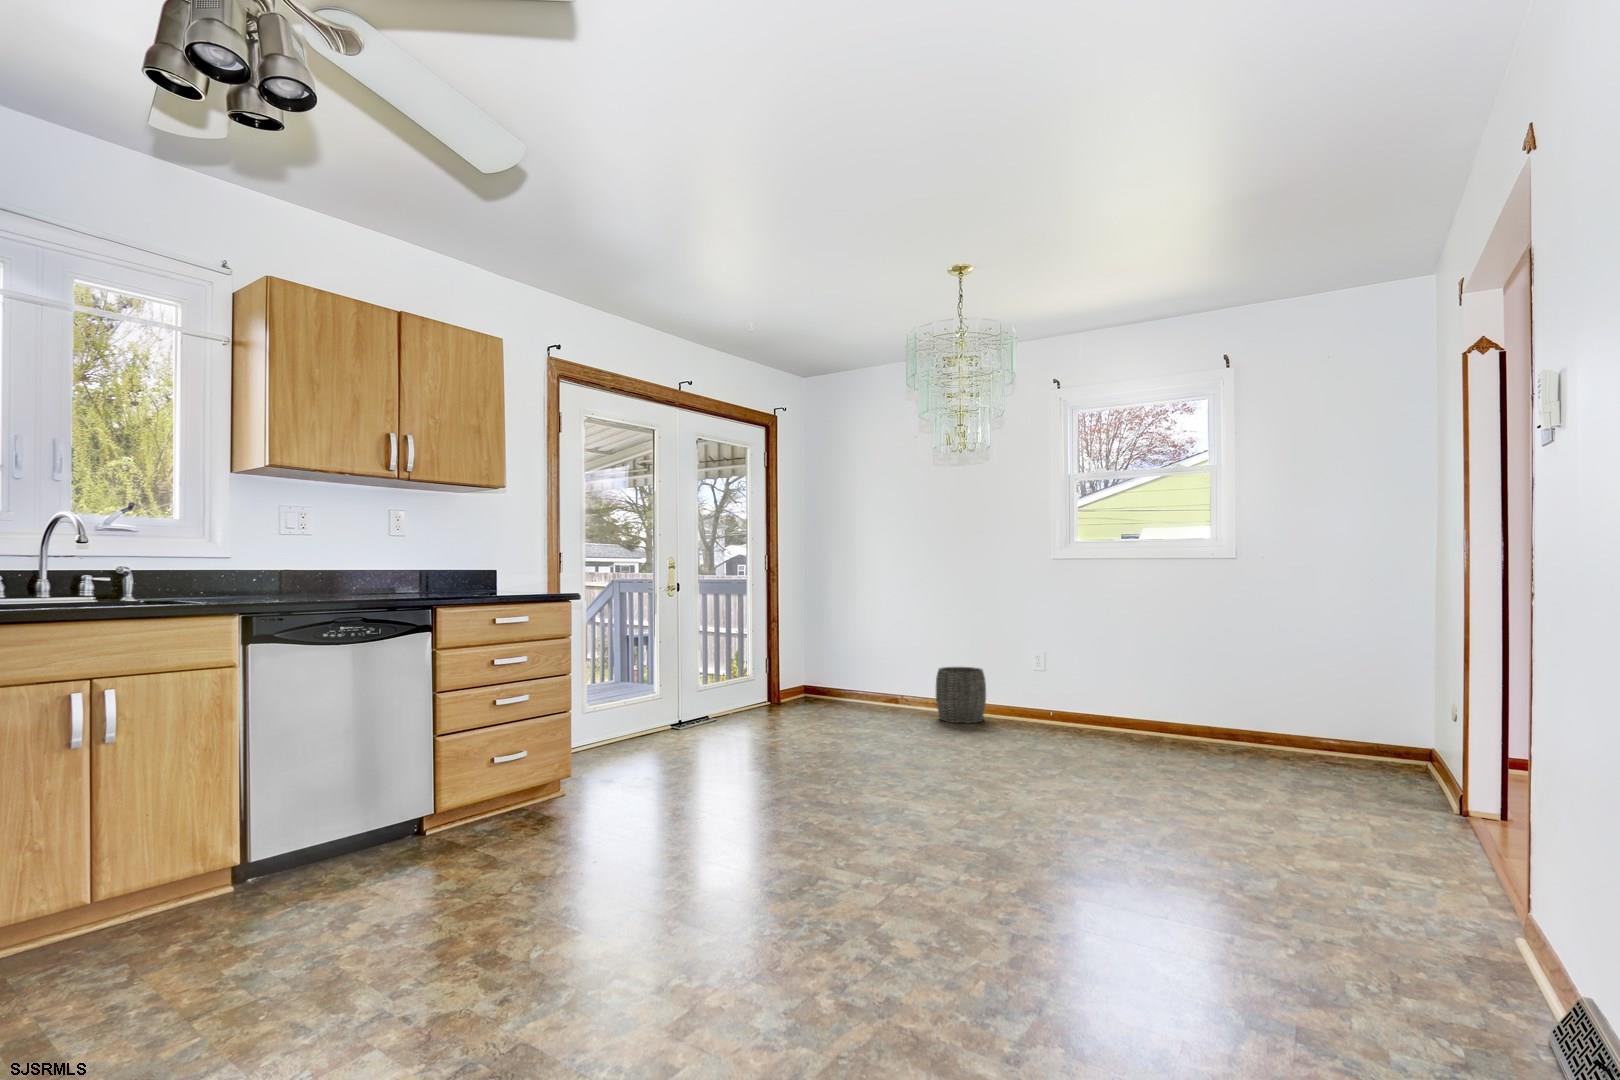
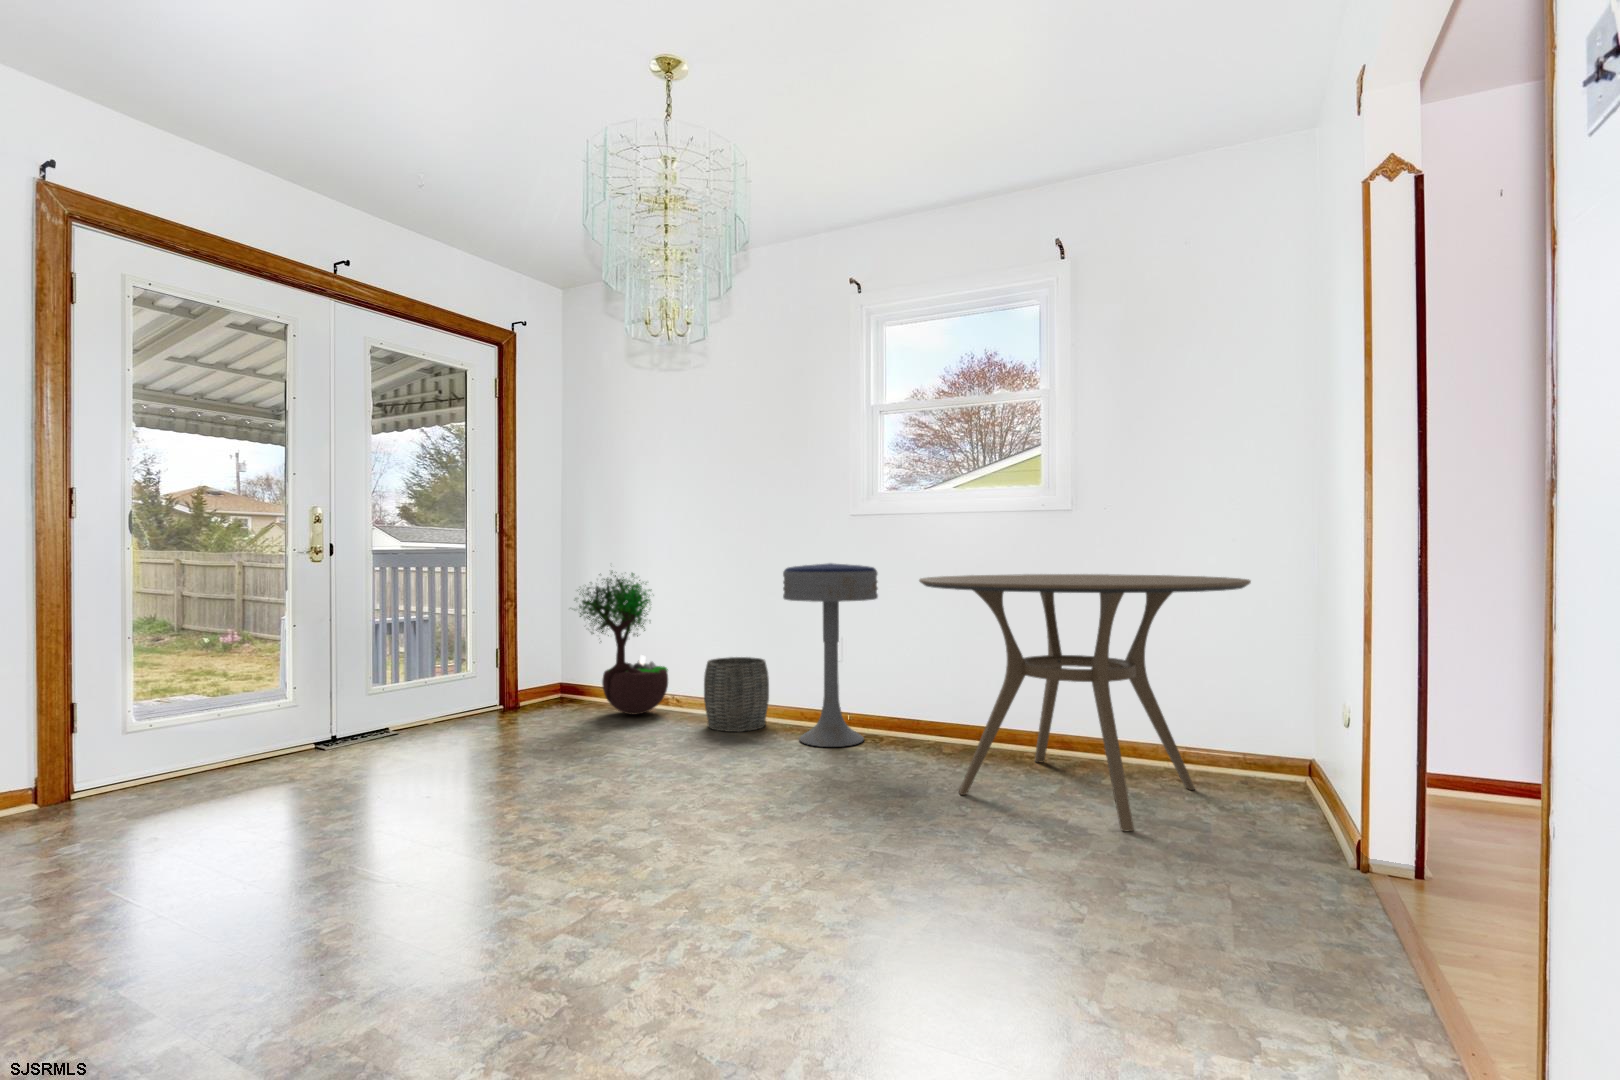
potted tree: none [828,593,900,710] -> present [575,572,668,715]
bar stool: none [1004,598,1078,735] -> present [783,563,878,747]
dining table: none [1126,607,1383,792] -> present [919,574,1251,831]

